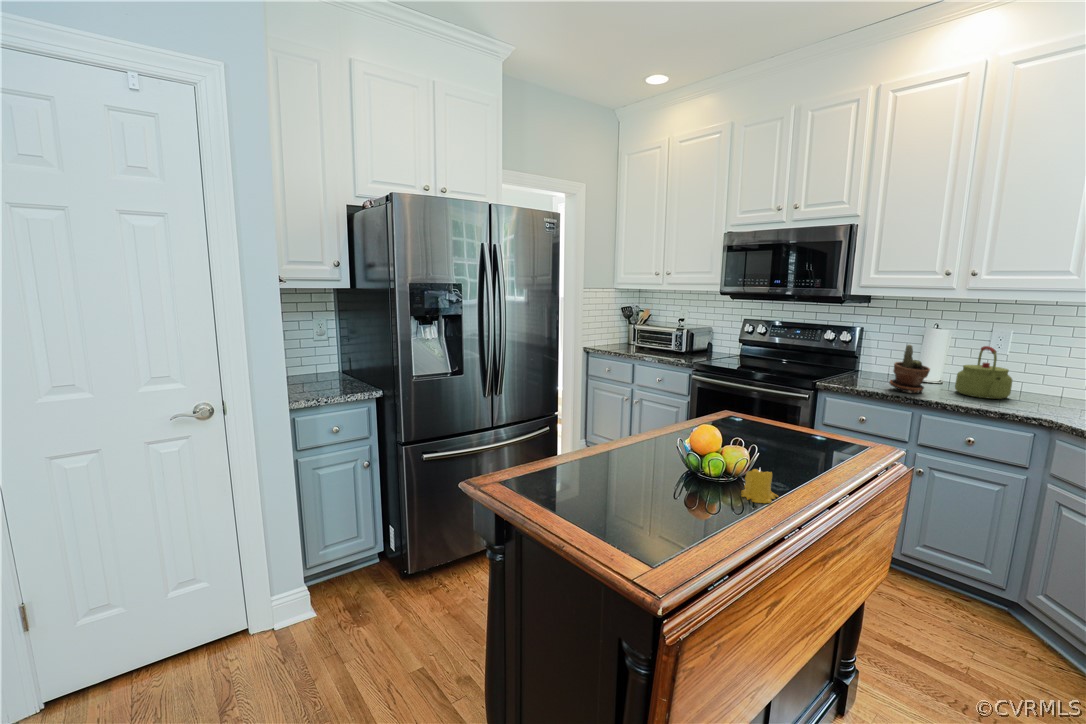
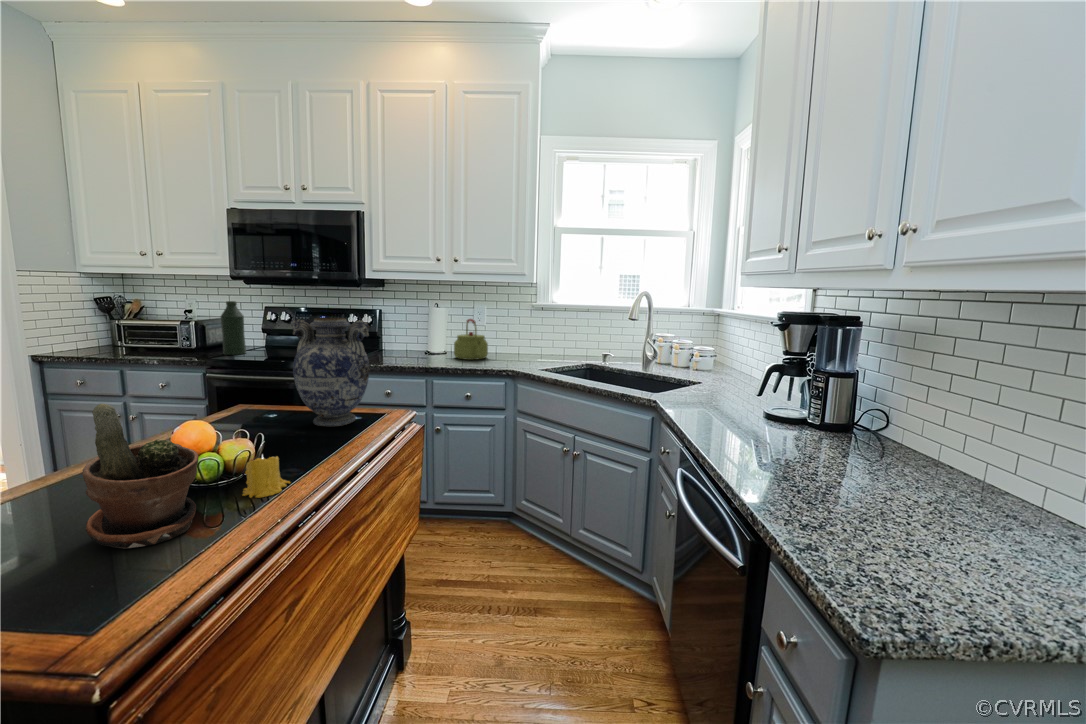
bottle: none [705,314,725,361] -> present [221,301,246,355]
potted plant: present [890,345,930,393] -> present [82,404,198,548]
vase: none [778,346,862,451] -> present [292,318,370,426]

